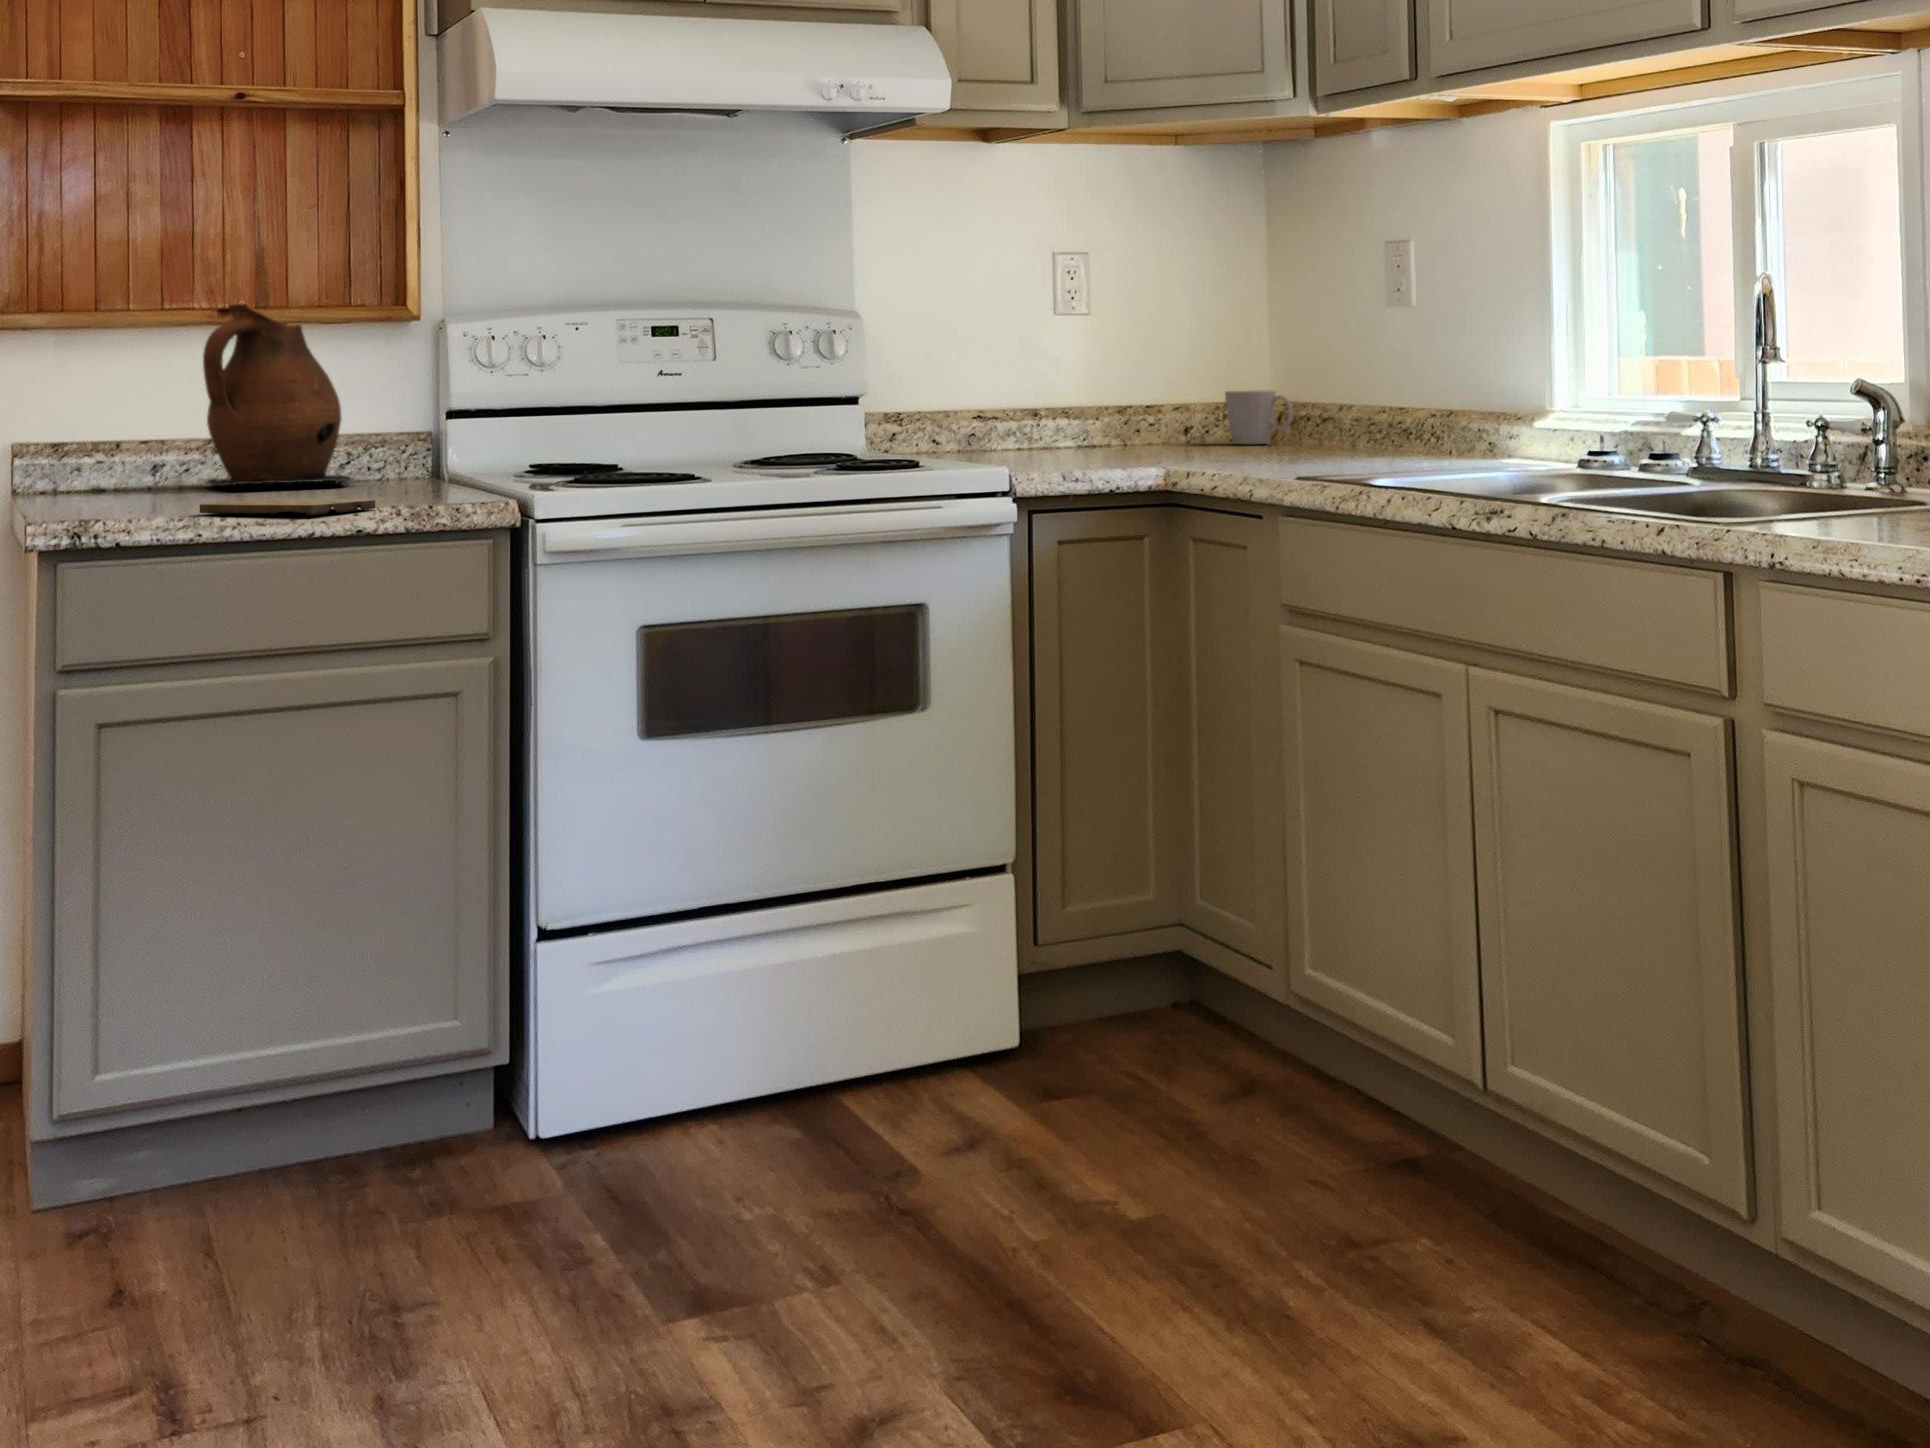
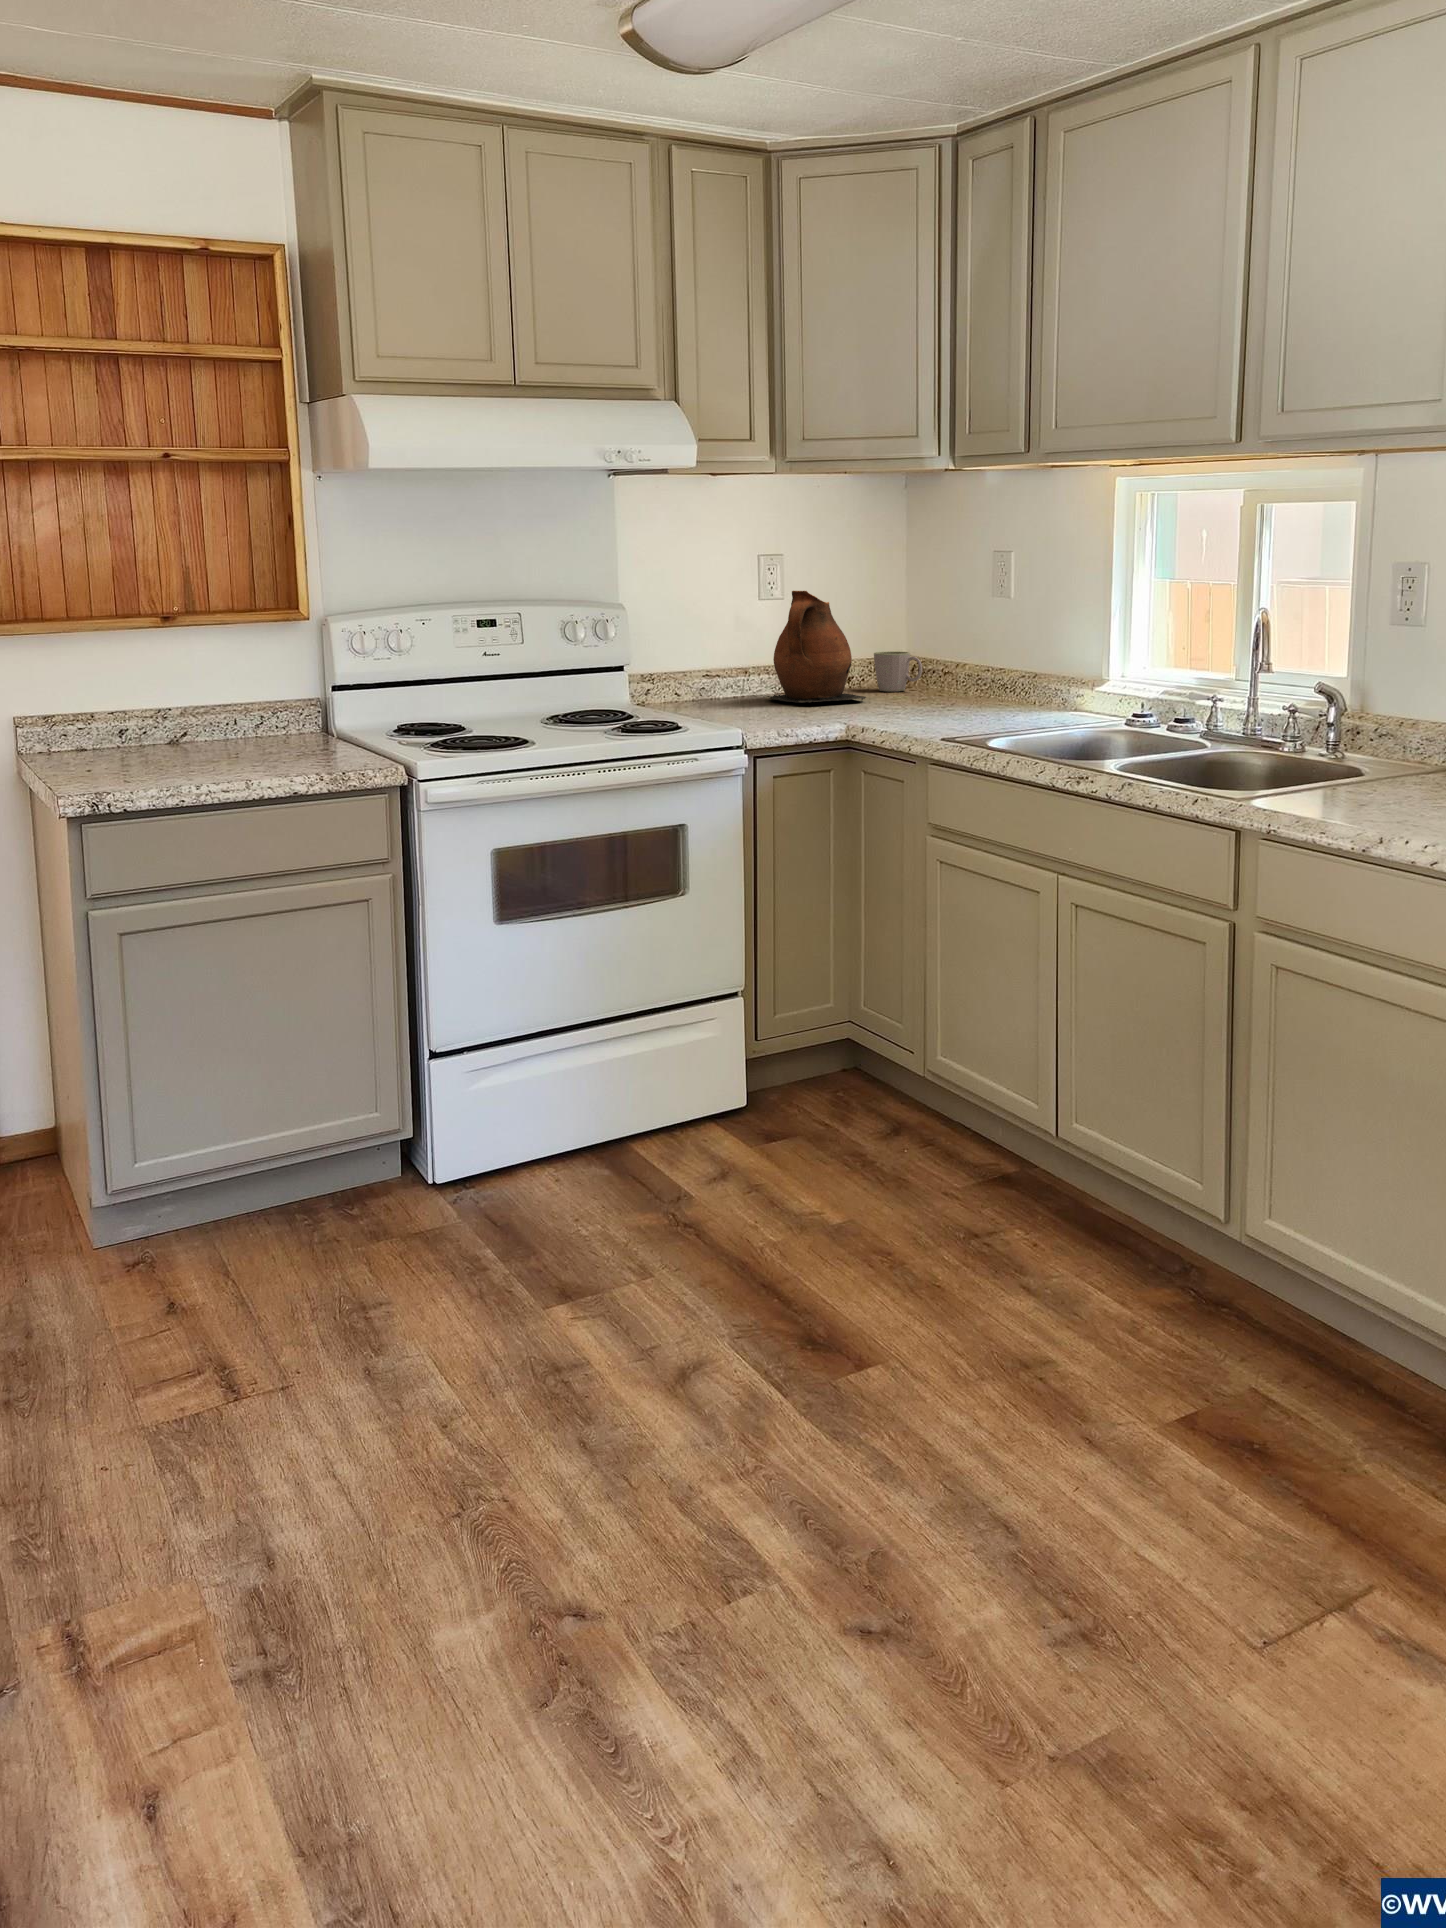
ceramic pitcher: present [203,304,353,486] -> present [767,591,866,703]
cutting board: present [200,499,375,515] -> none [187,767,310,786]

